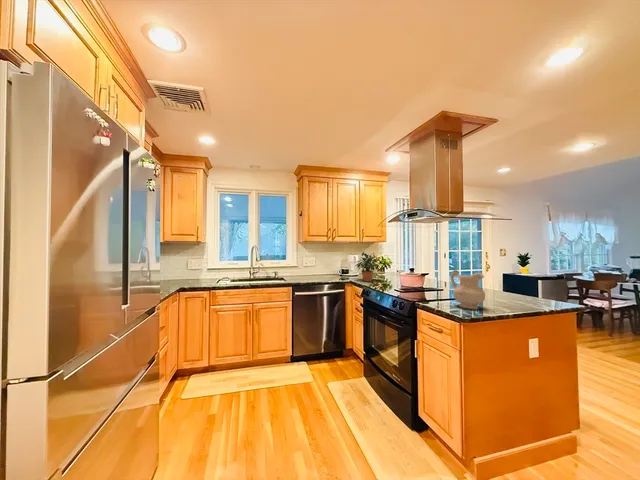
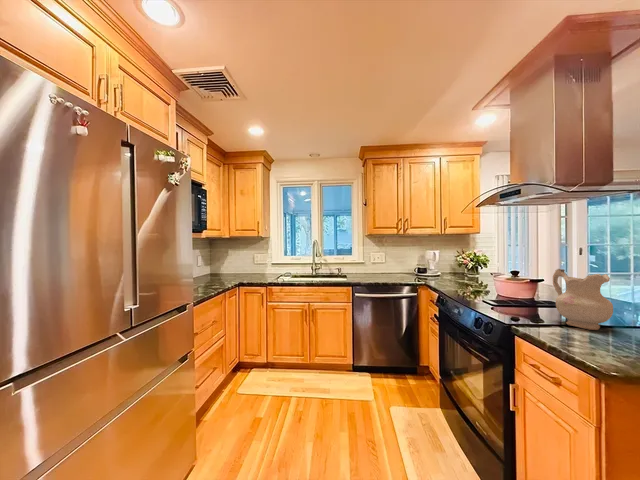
potted plant: present [355,252,380,281] -> none [429,245,469,283]

